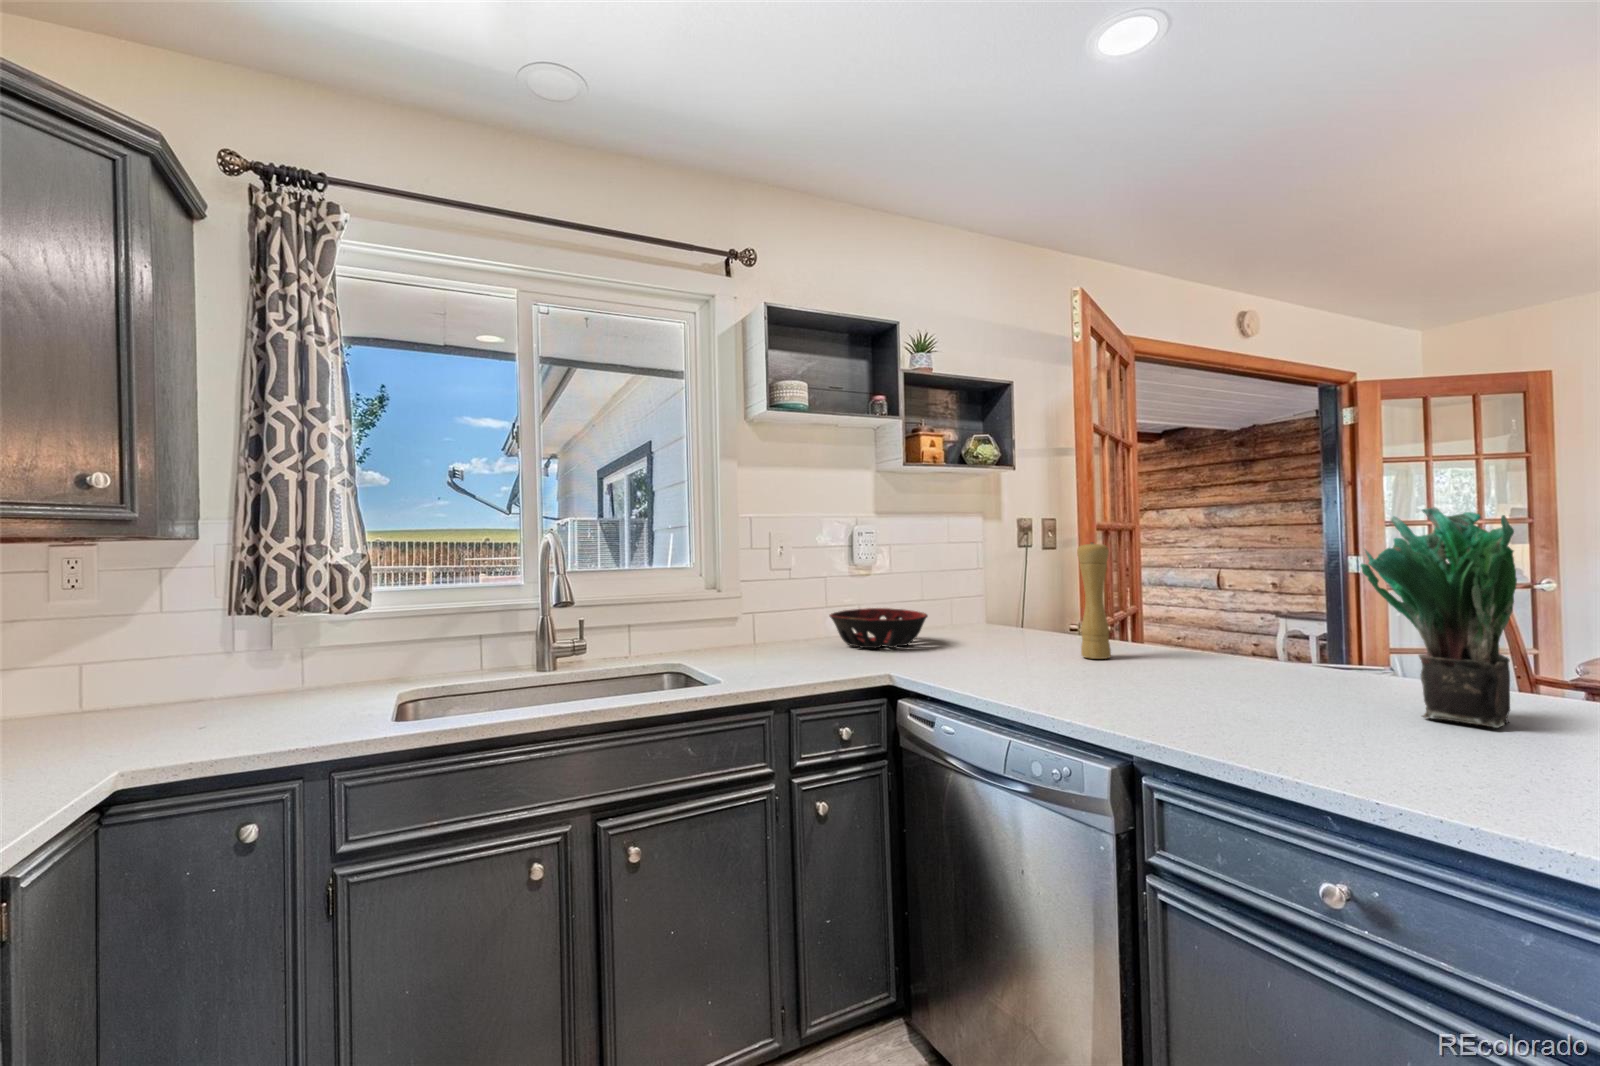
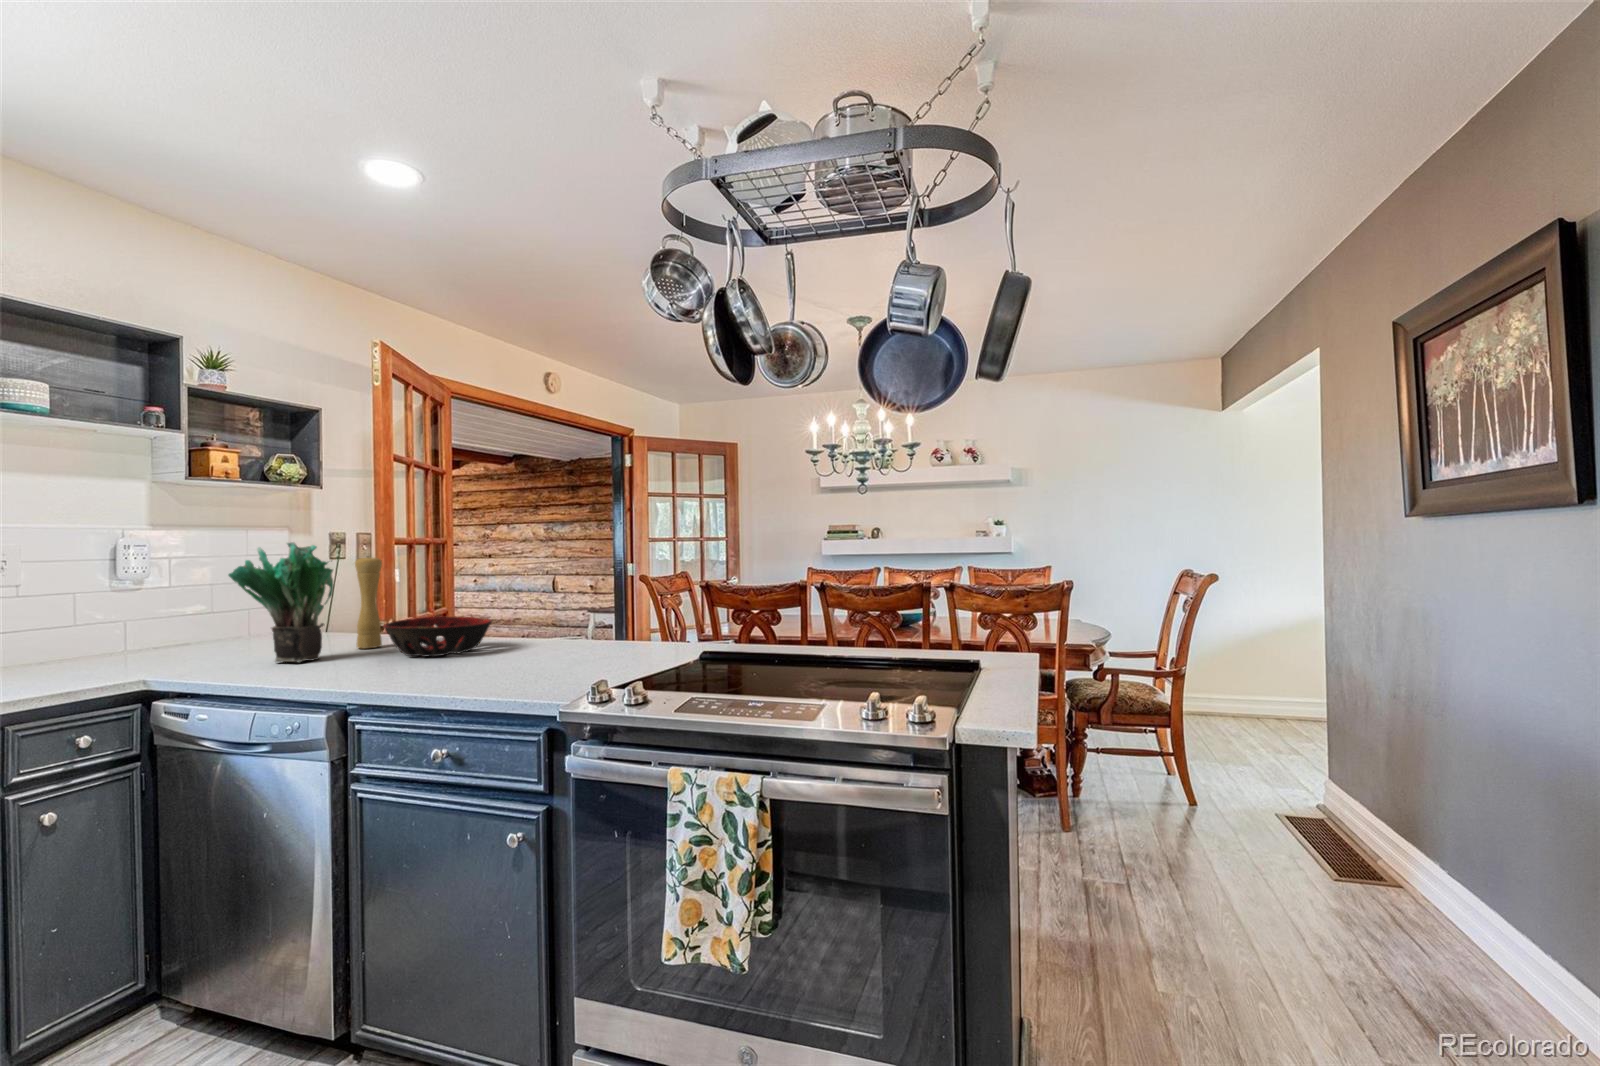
potted plant: present [1361,507,1517,728] -> present [228,542,333,662]
decorative bowl: present [830,608,928,648] -> present [383,617,492,657]

